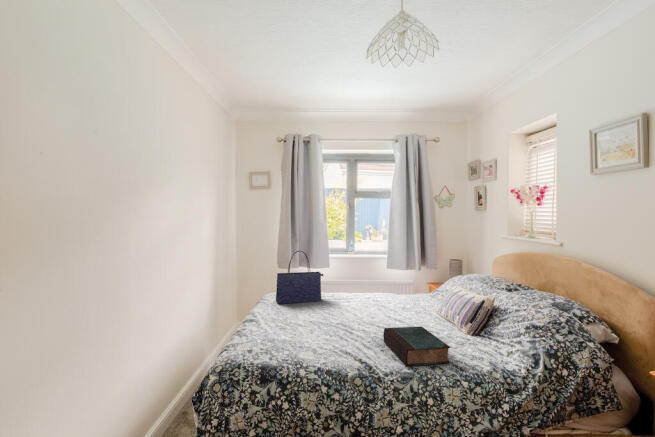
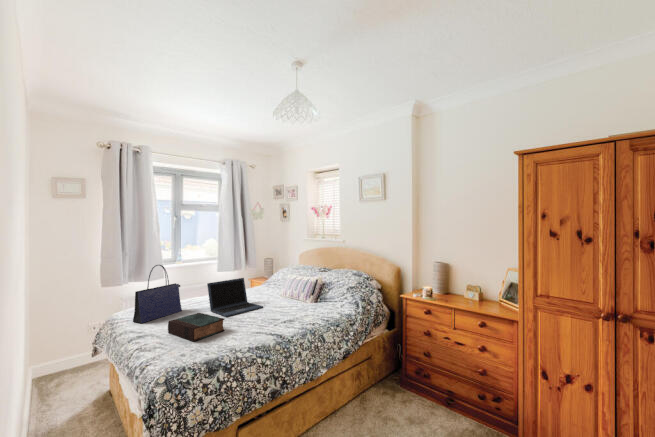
laptop: none [343,278,398,320] -> present [207,278,263,317]
book: present [383,327,450,366] -> present [168,313,224,341]

